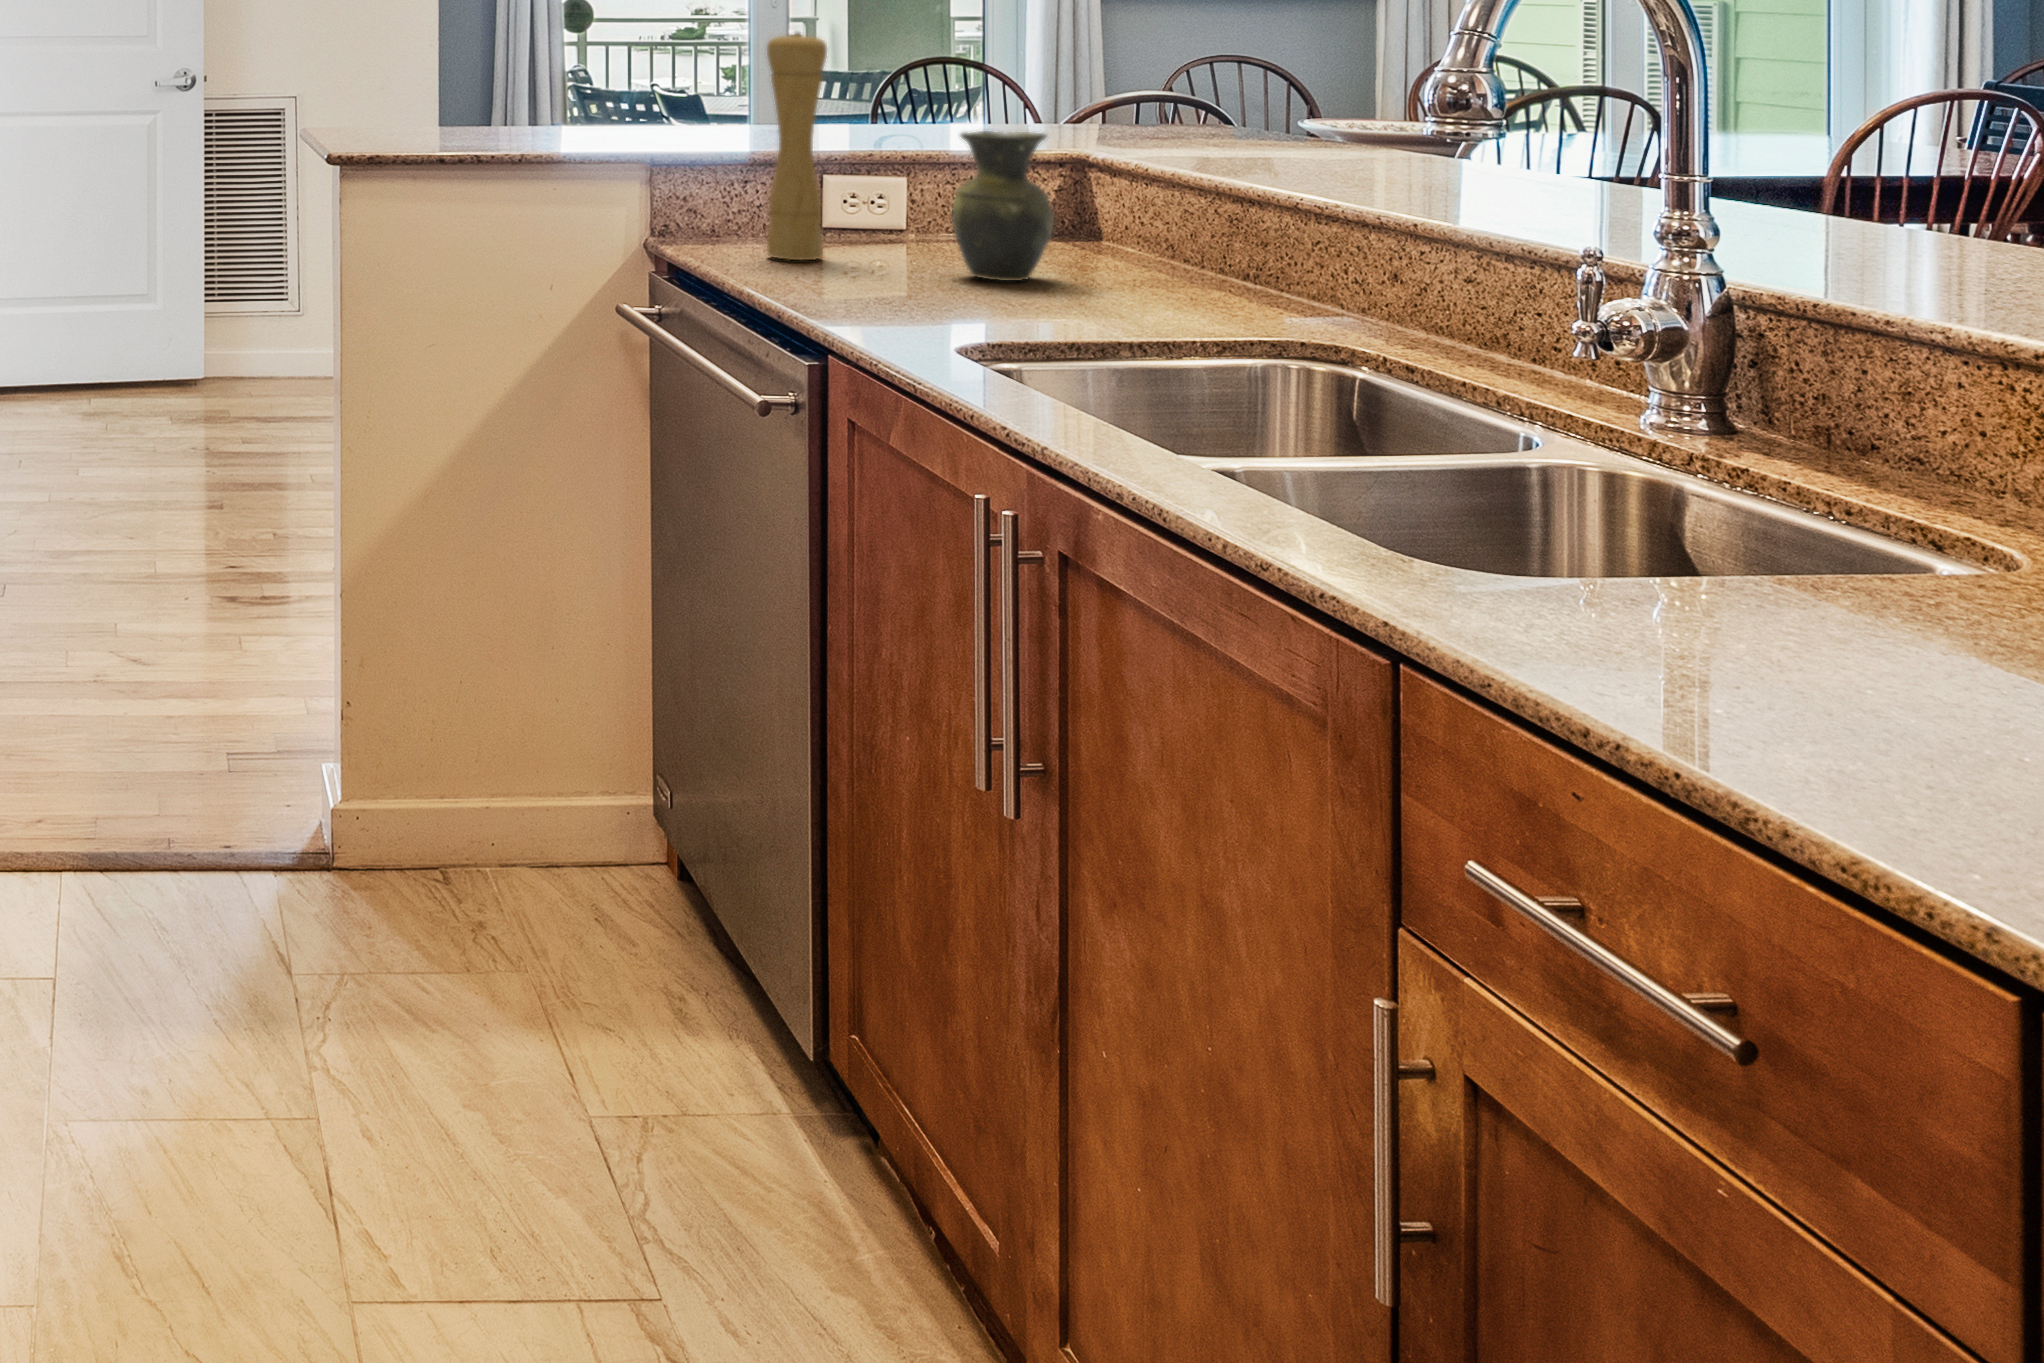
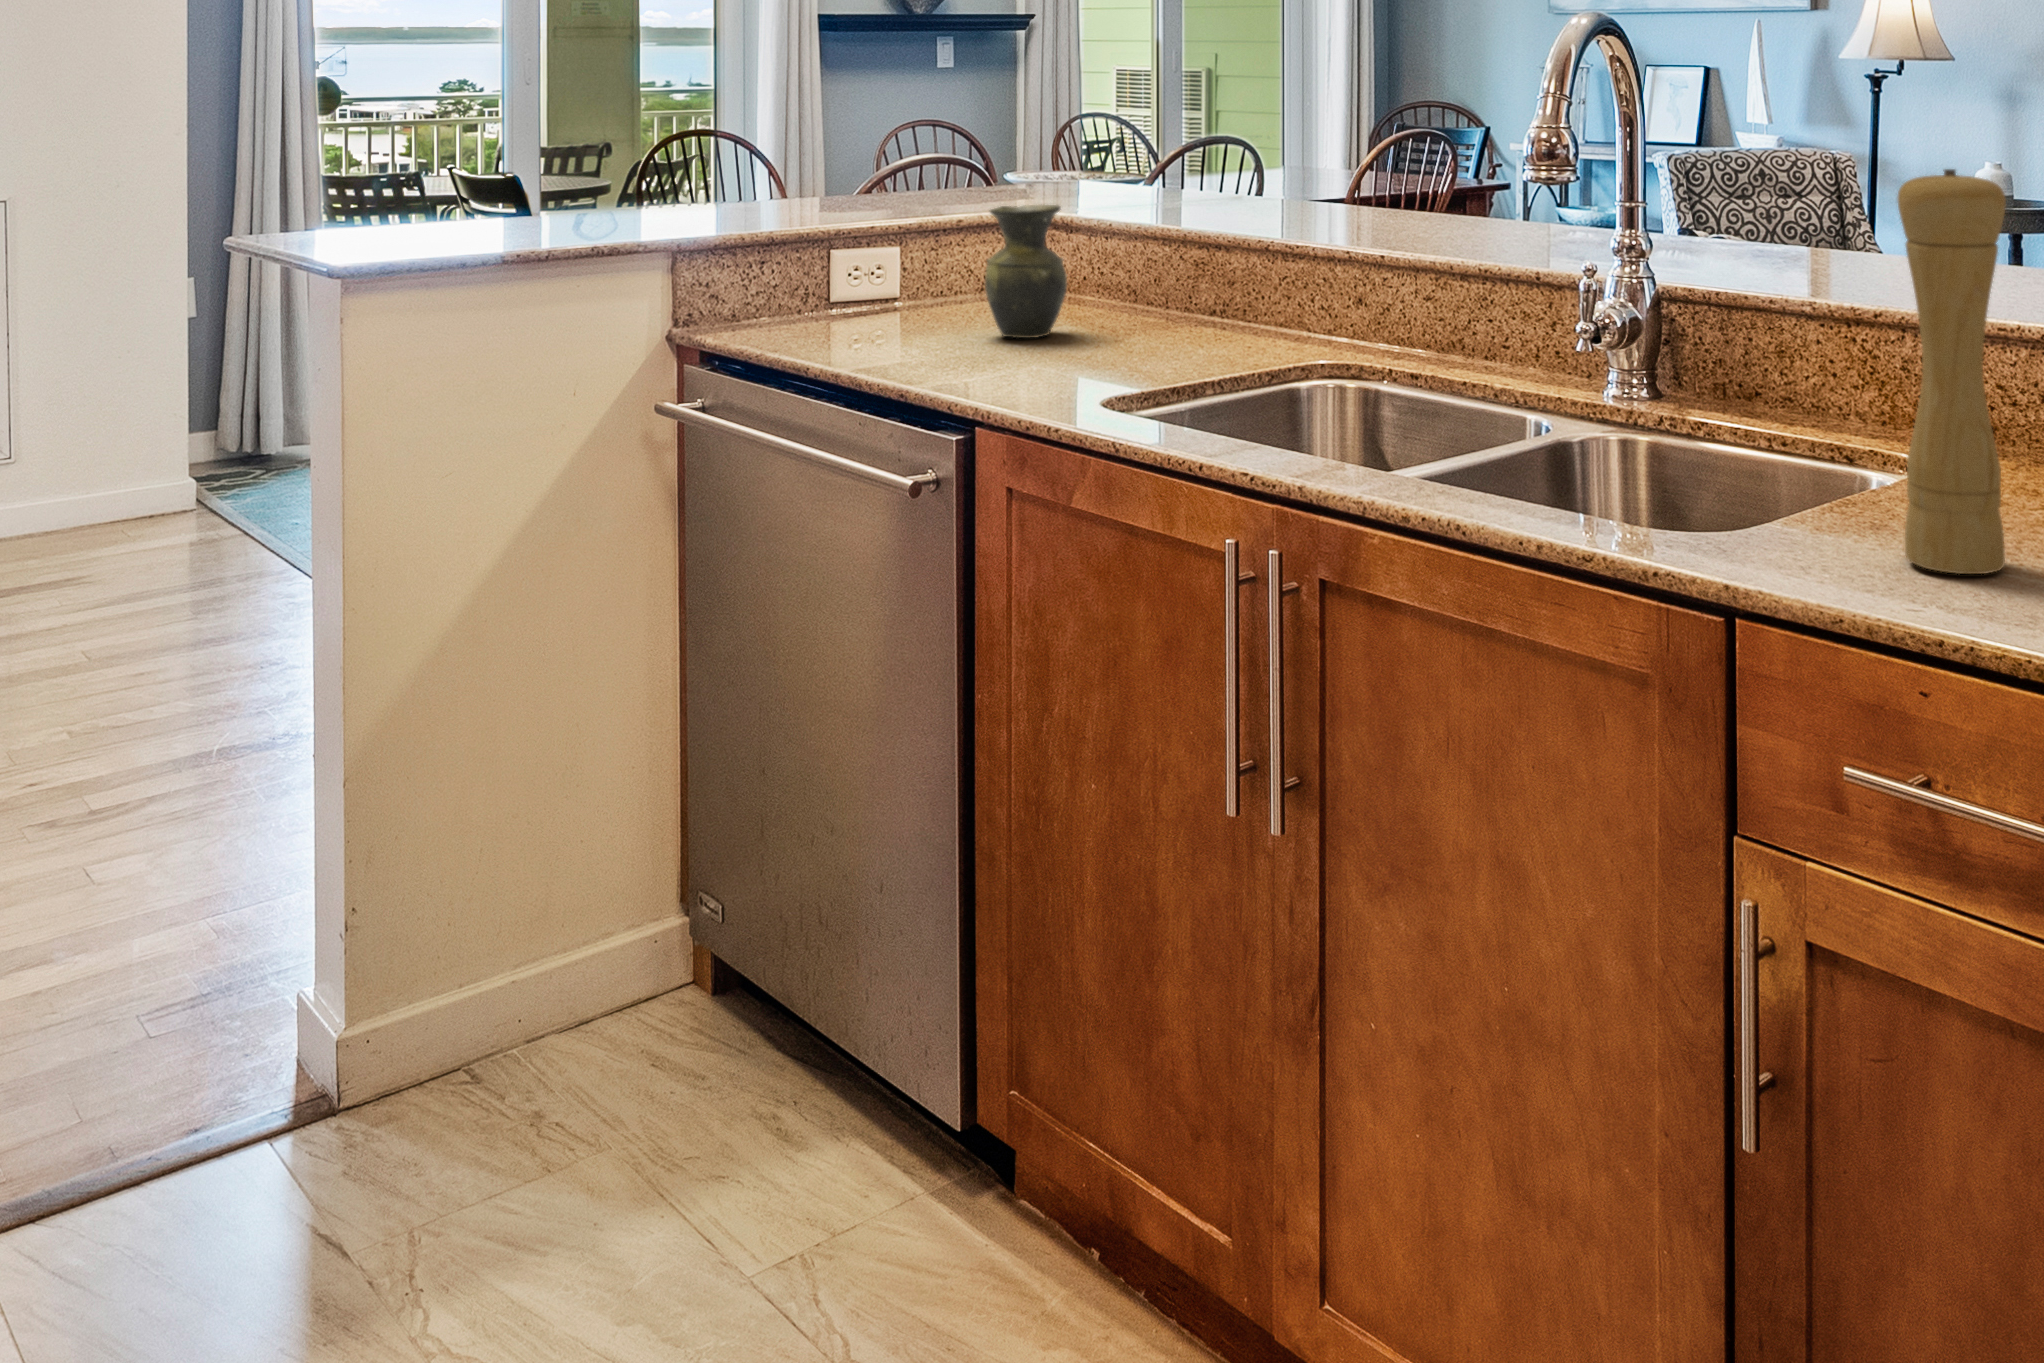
pepper mill: present [767,32,827,260] -> present [1898,169,2006,574]

